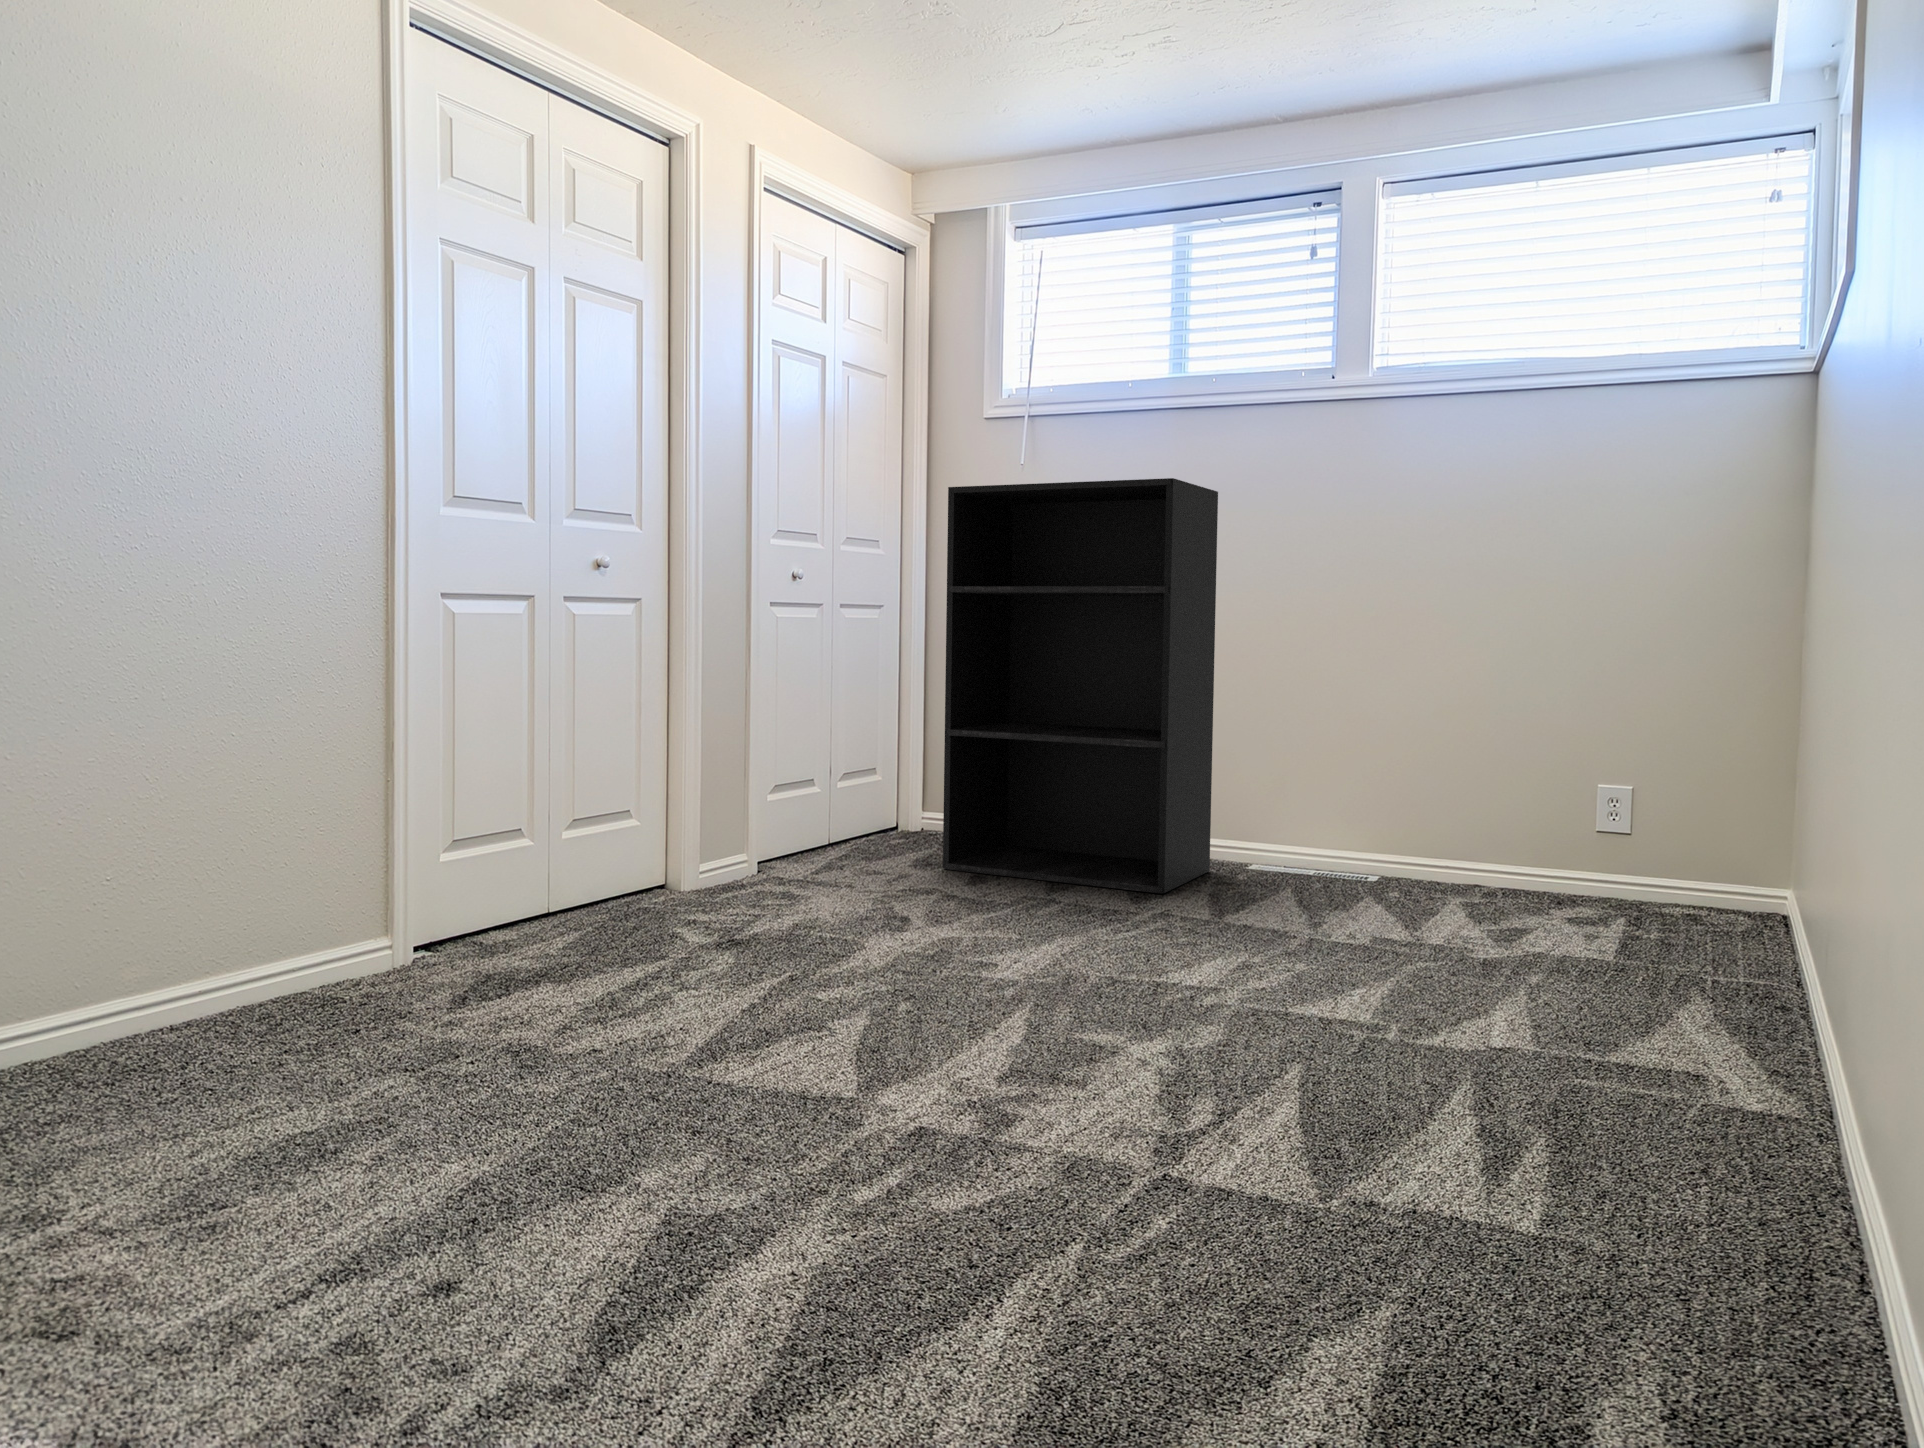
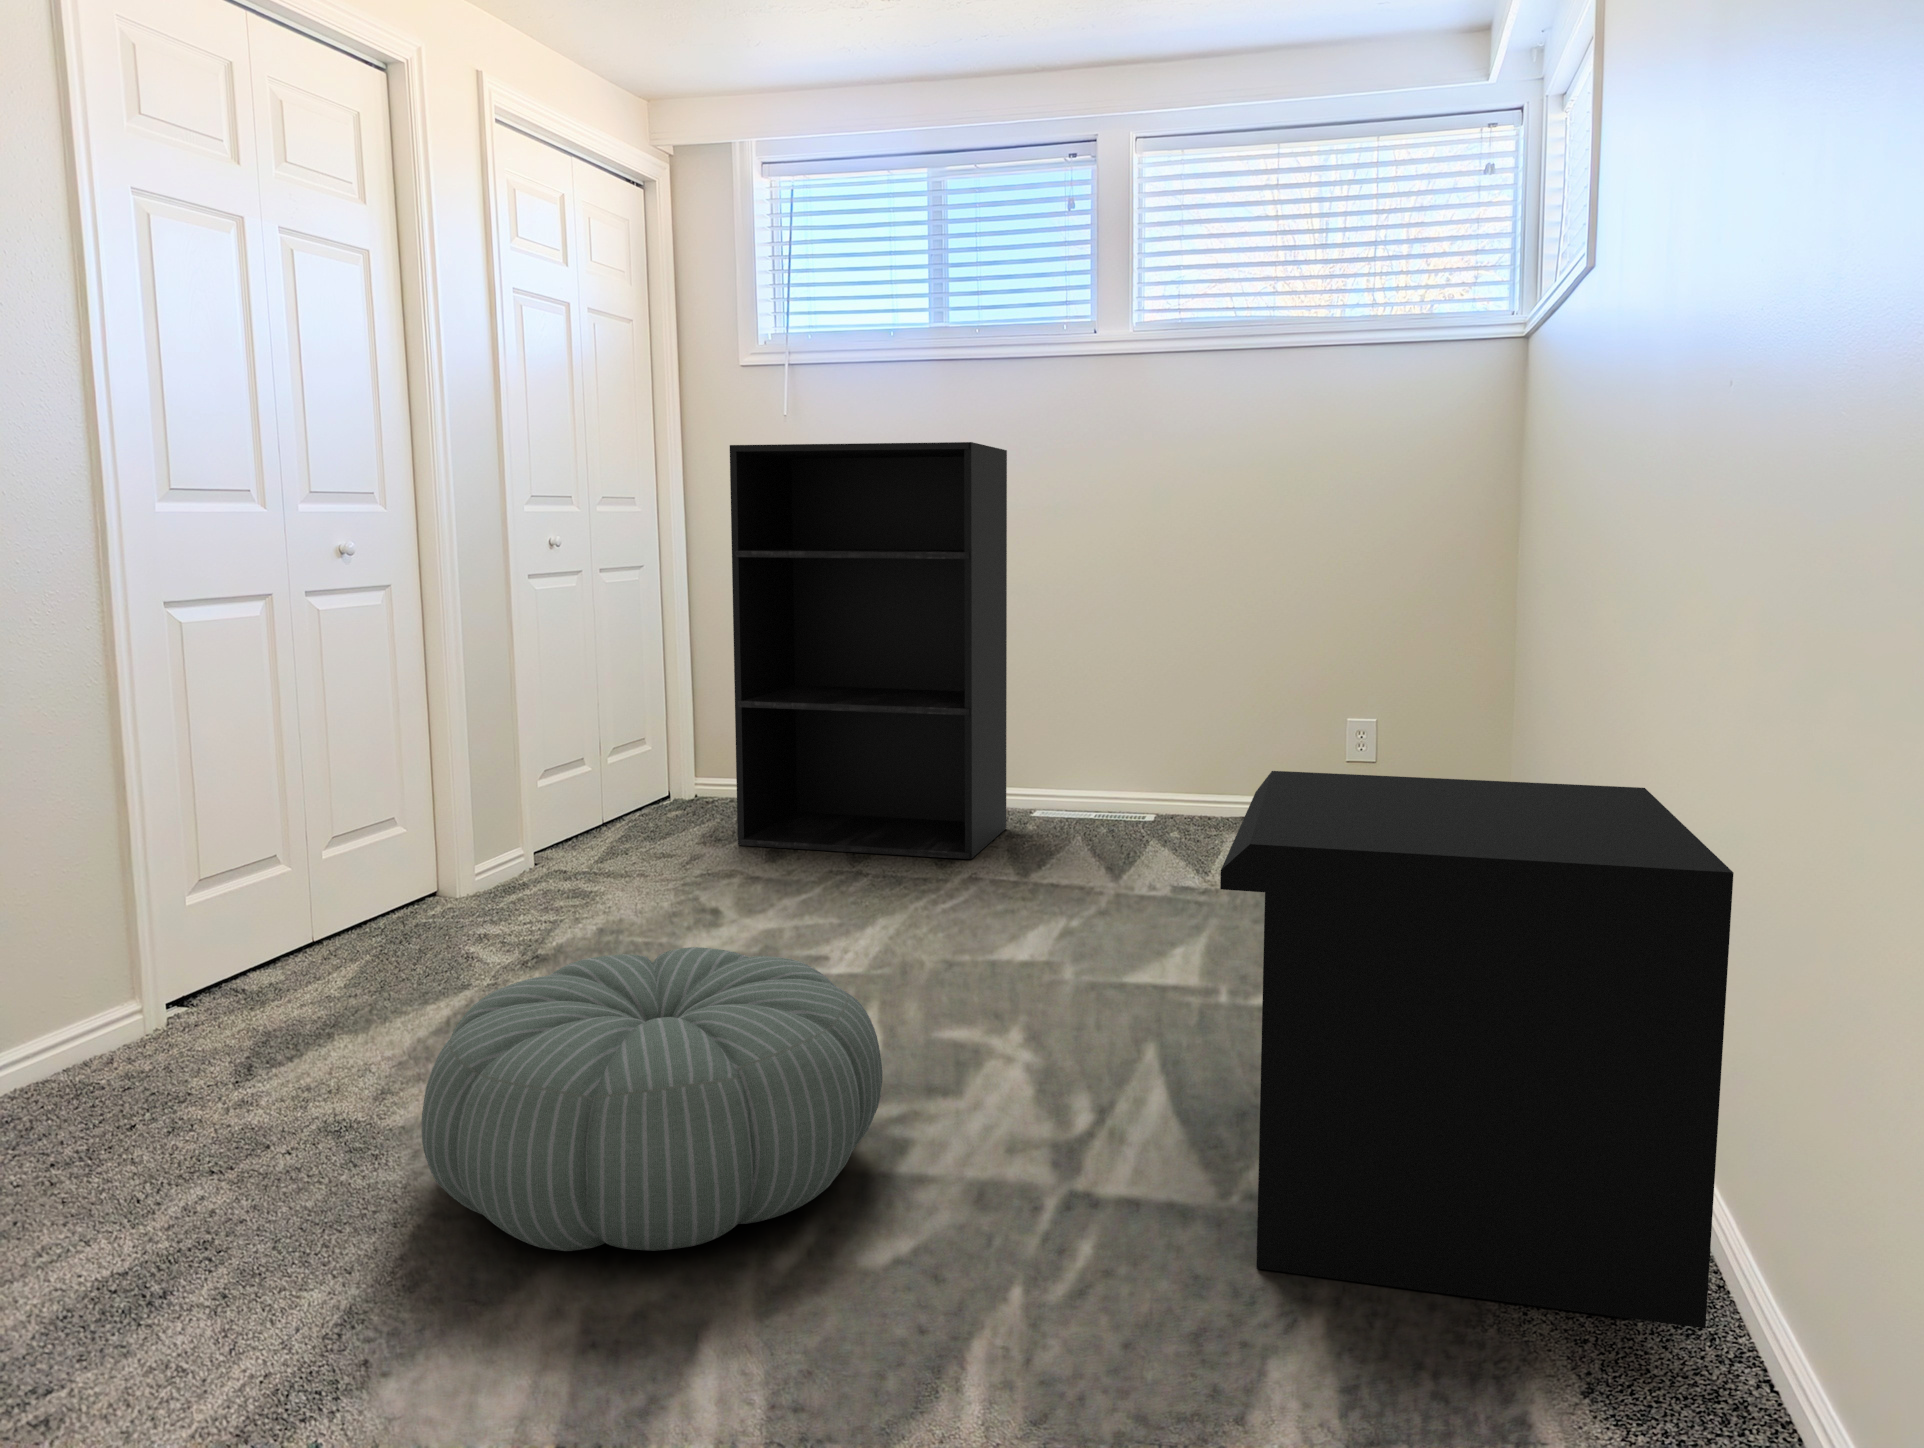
nightstand: none [1291,765,1868,1384] -> present [1220,771,1734,1329]
pouf: none [558,911,983,1168] -> present [422,947,883,1251]

